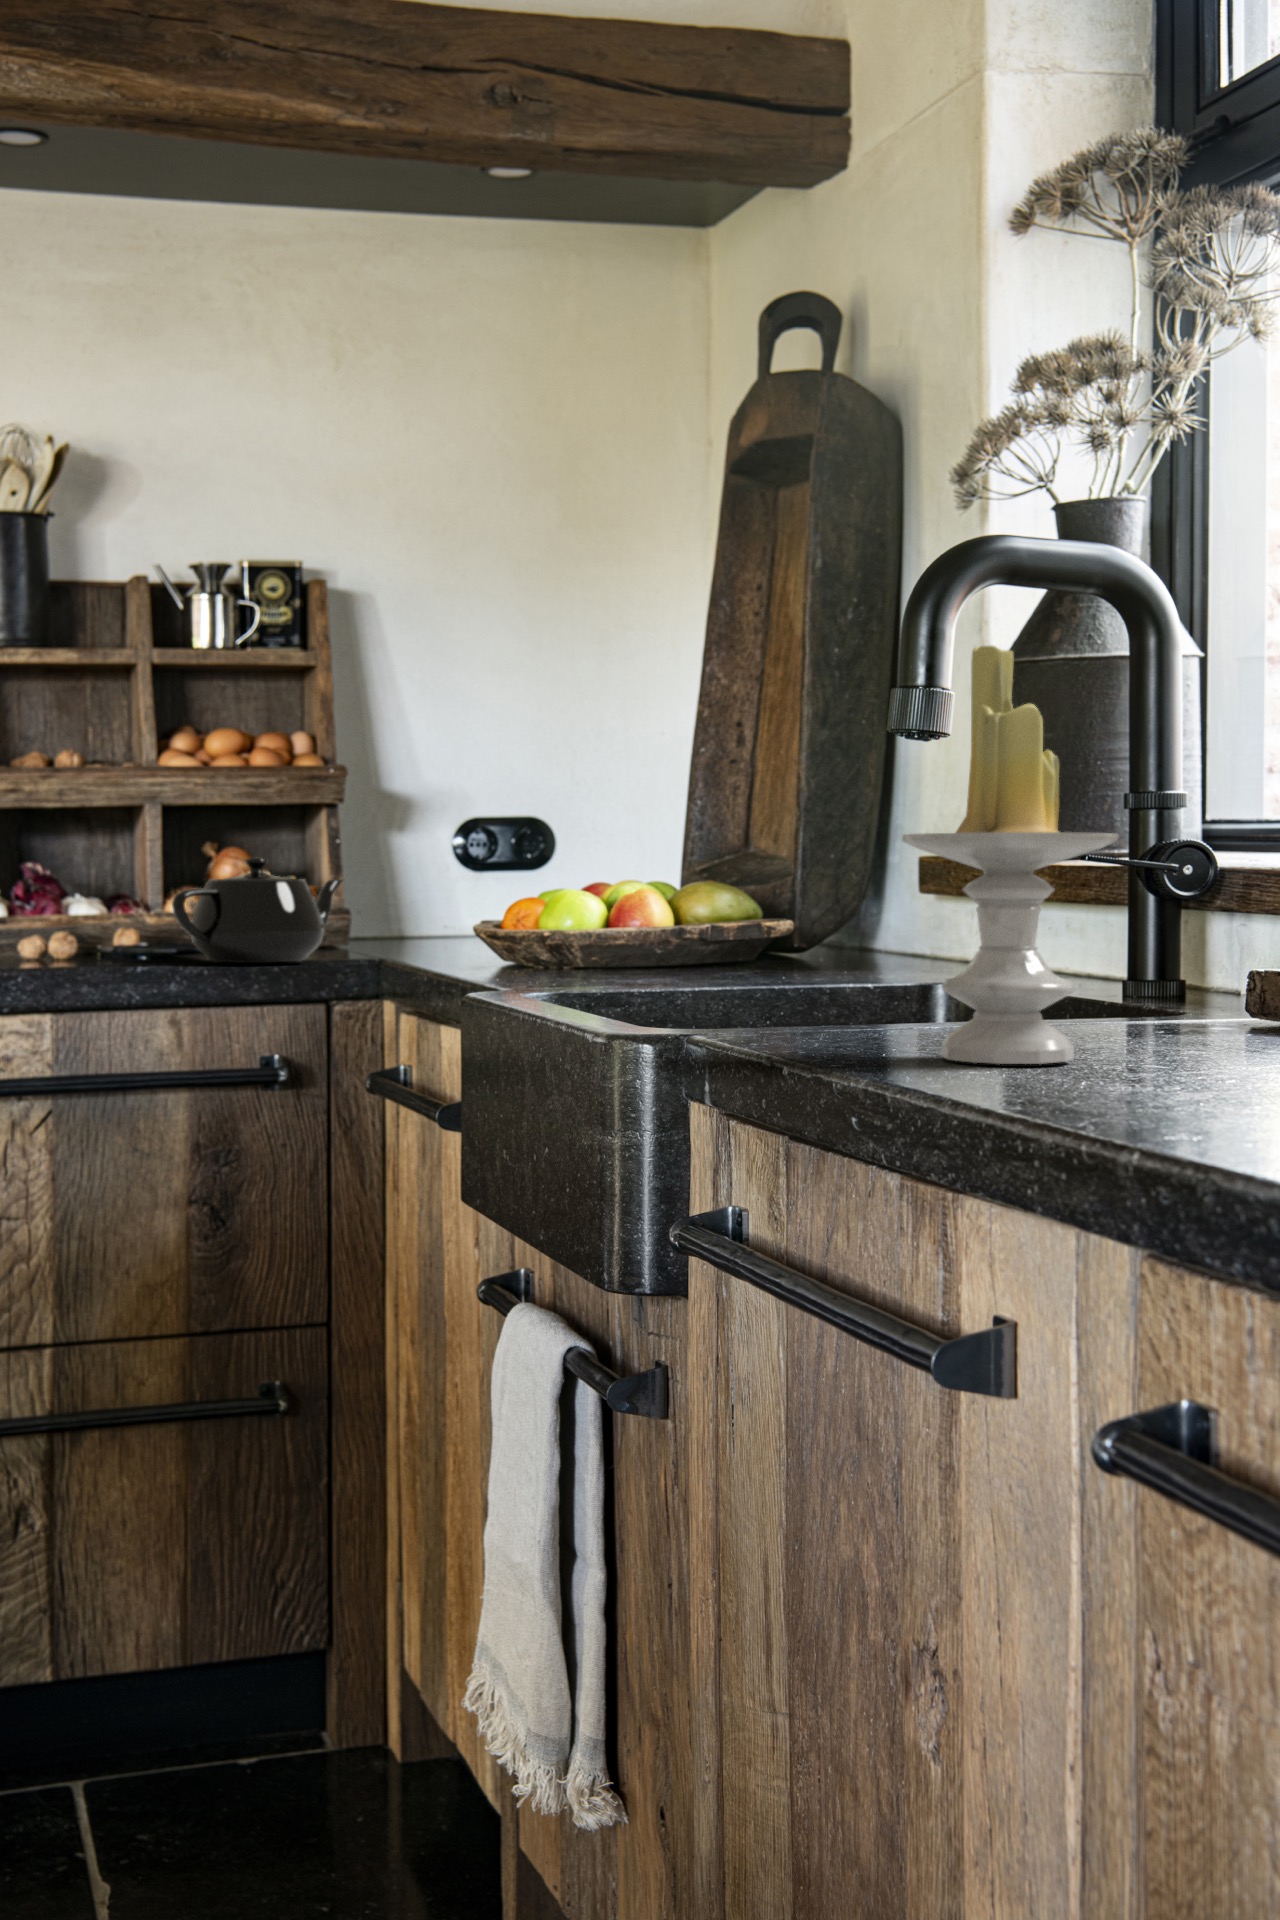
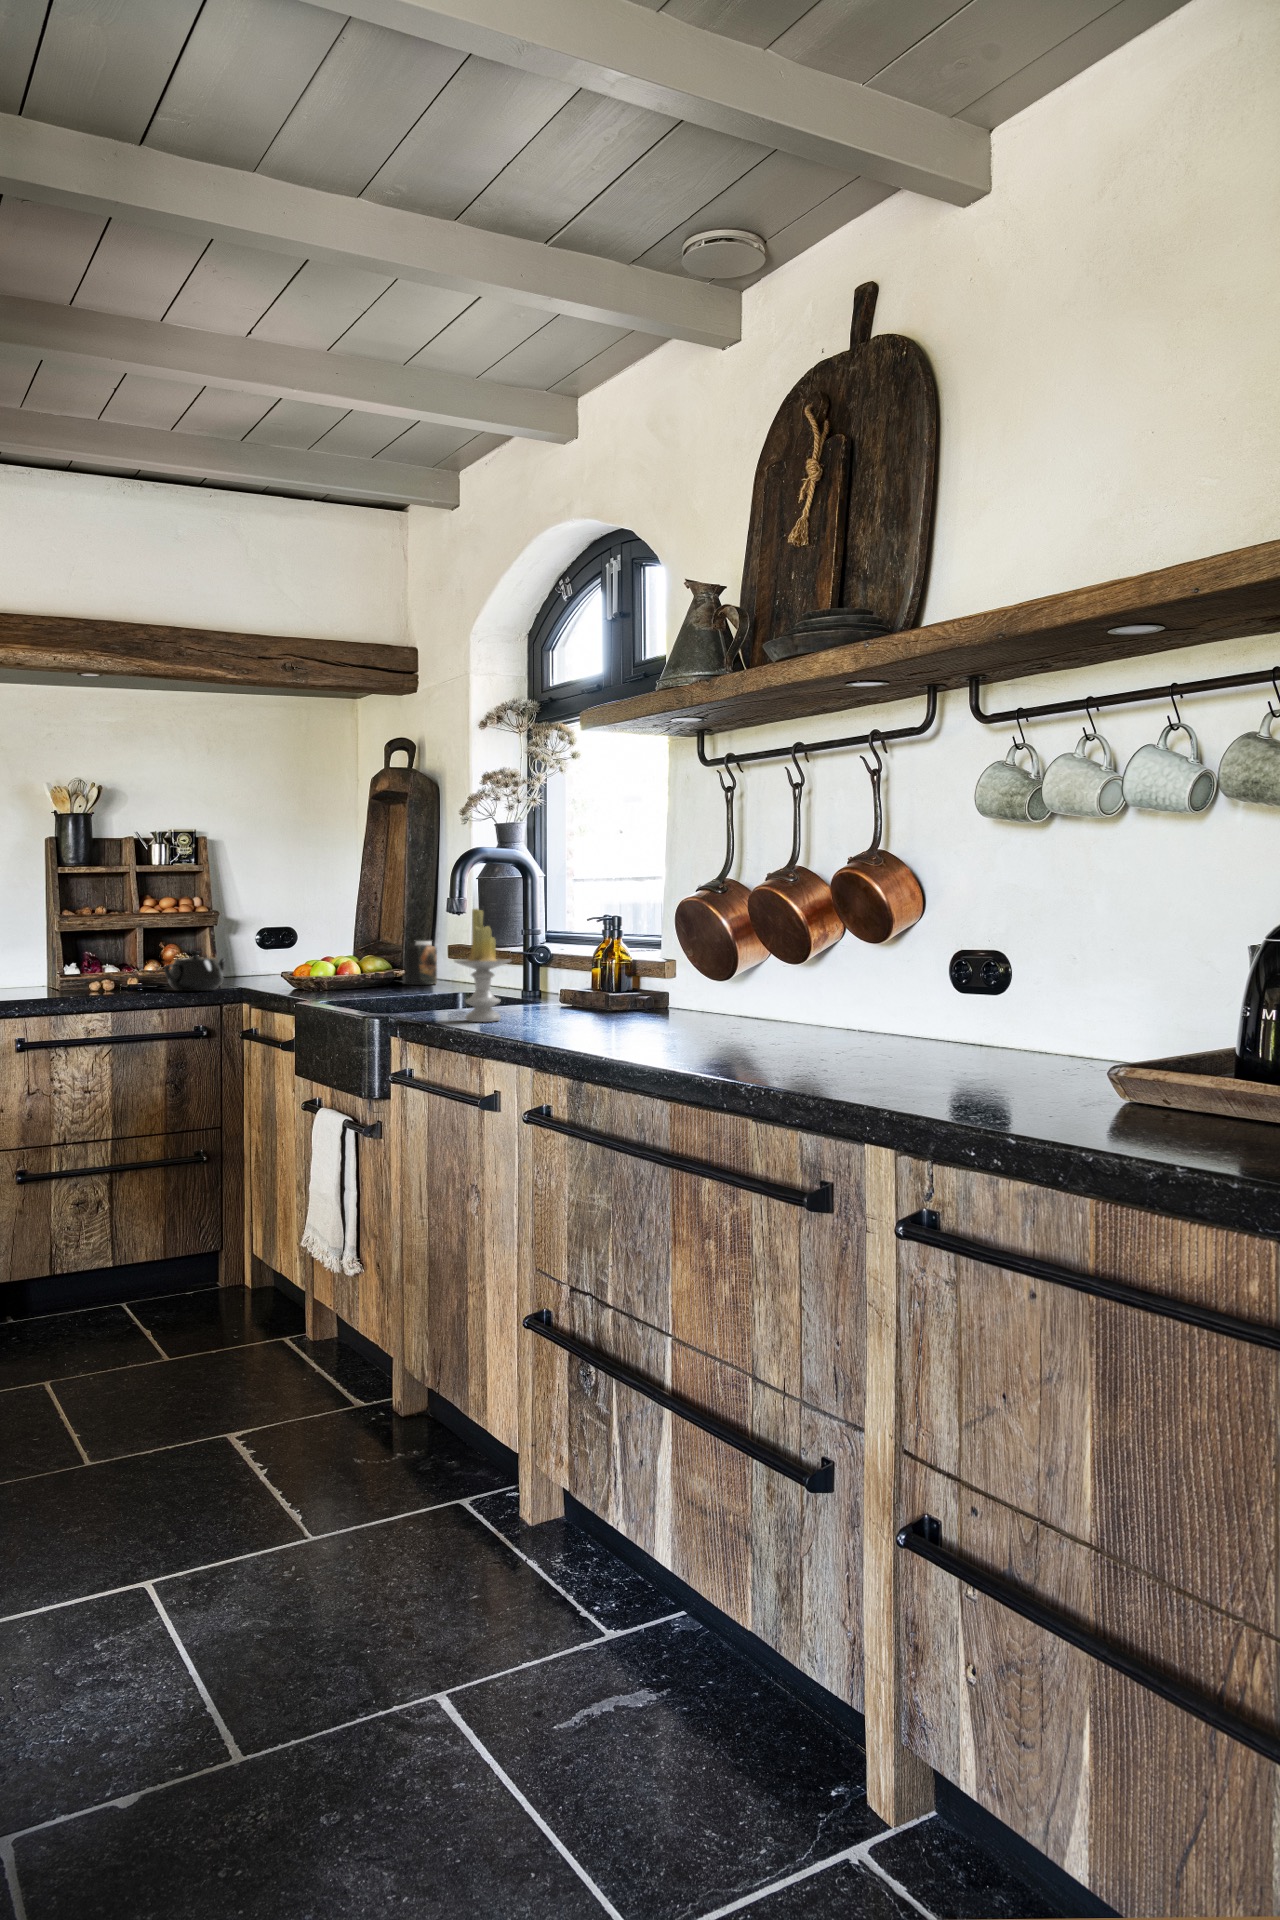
jar: none [793,842,884,961] -> present [403,940,437,985]

